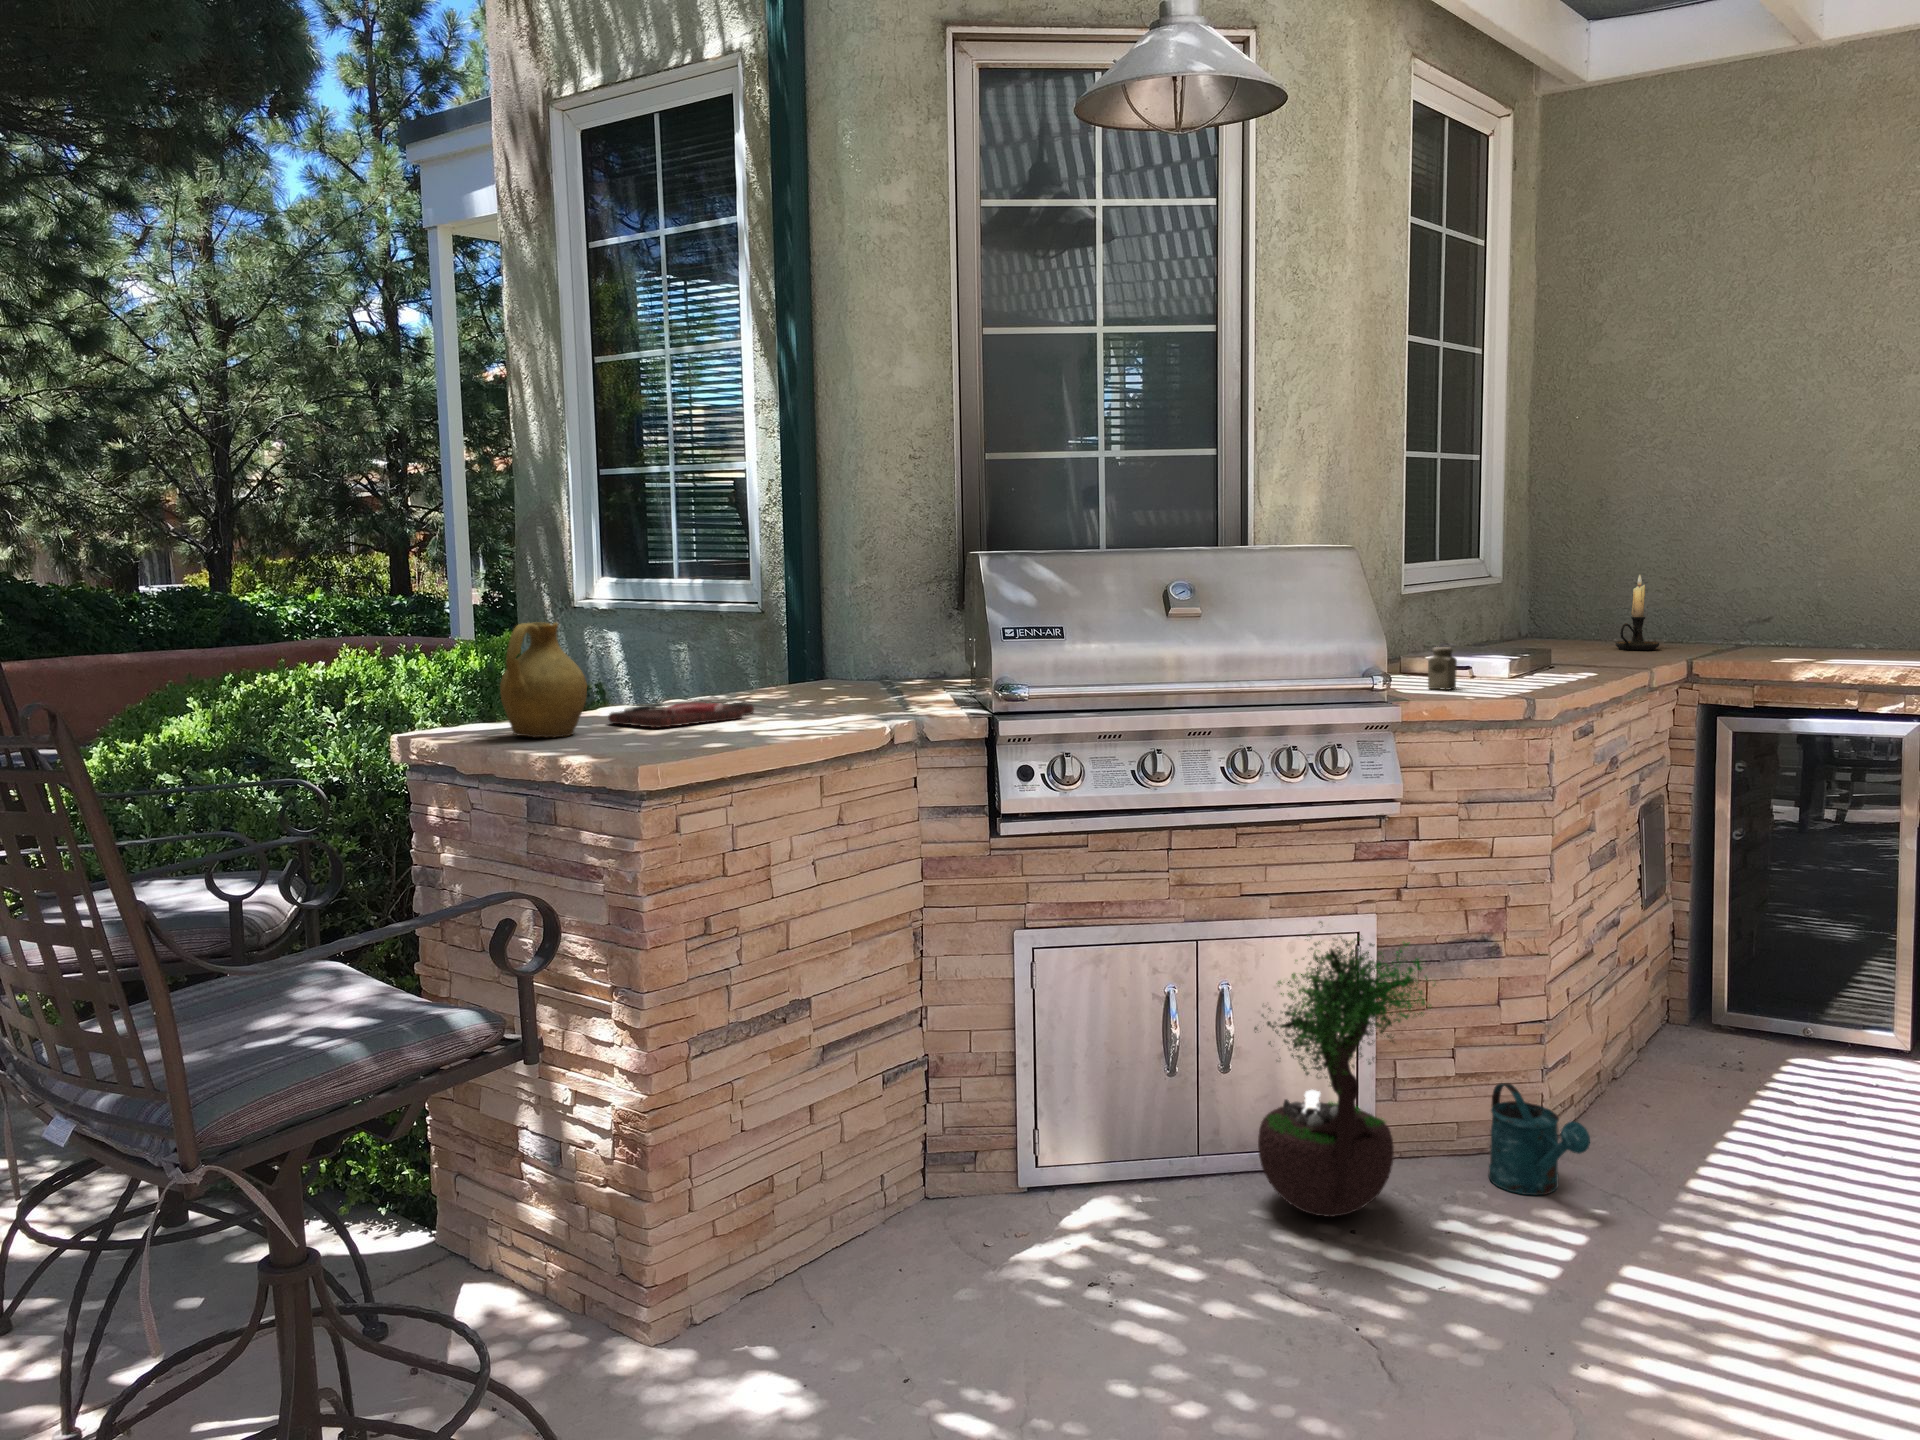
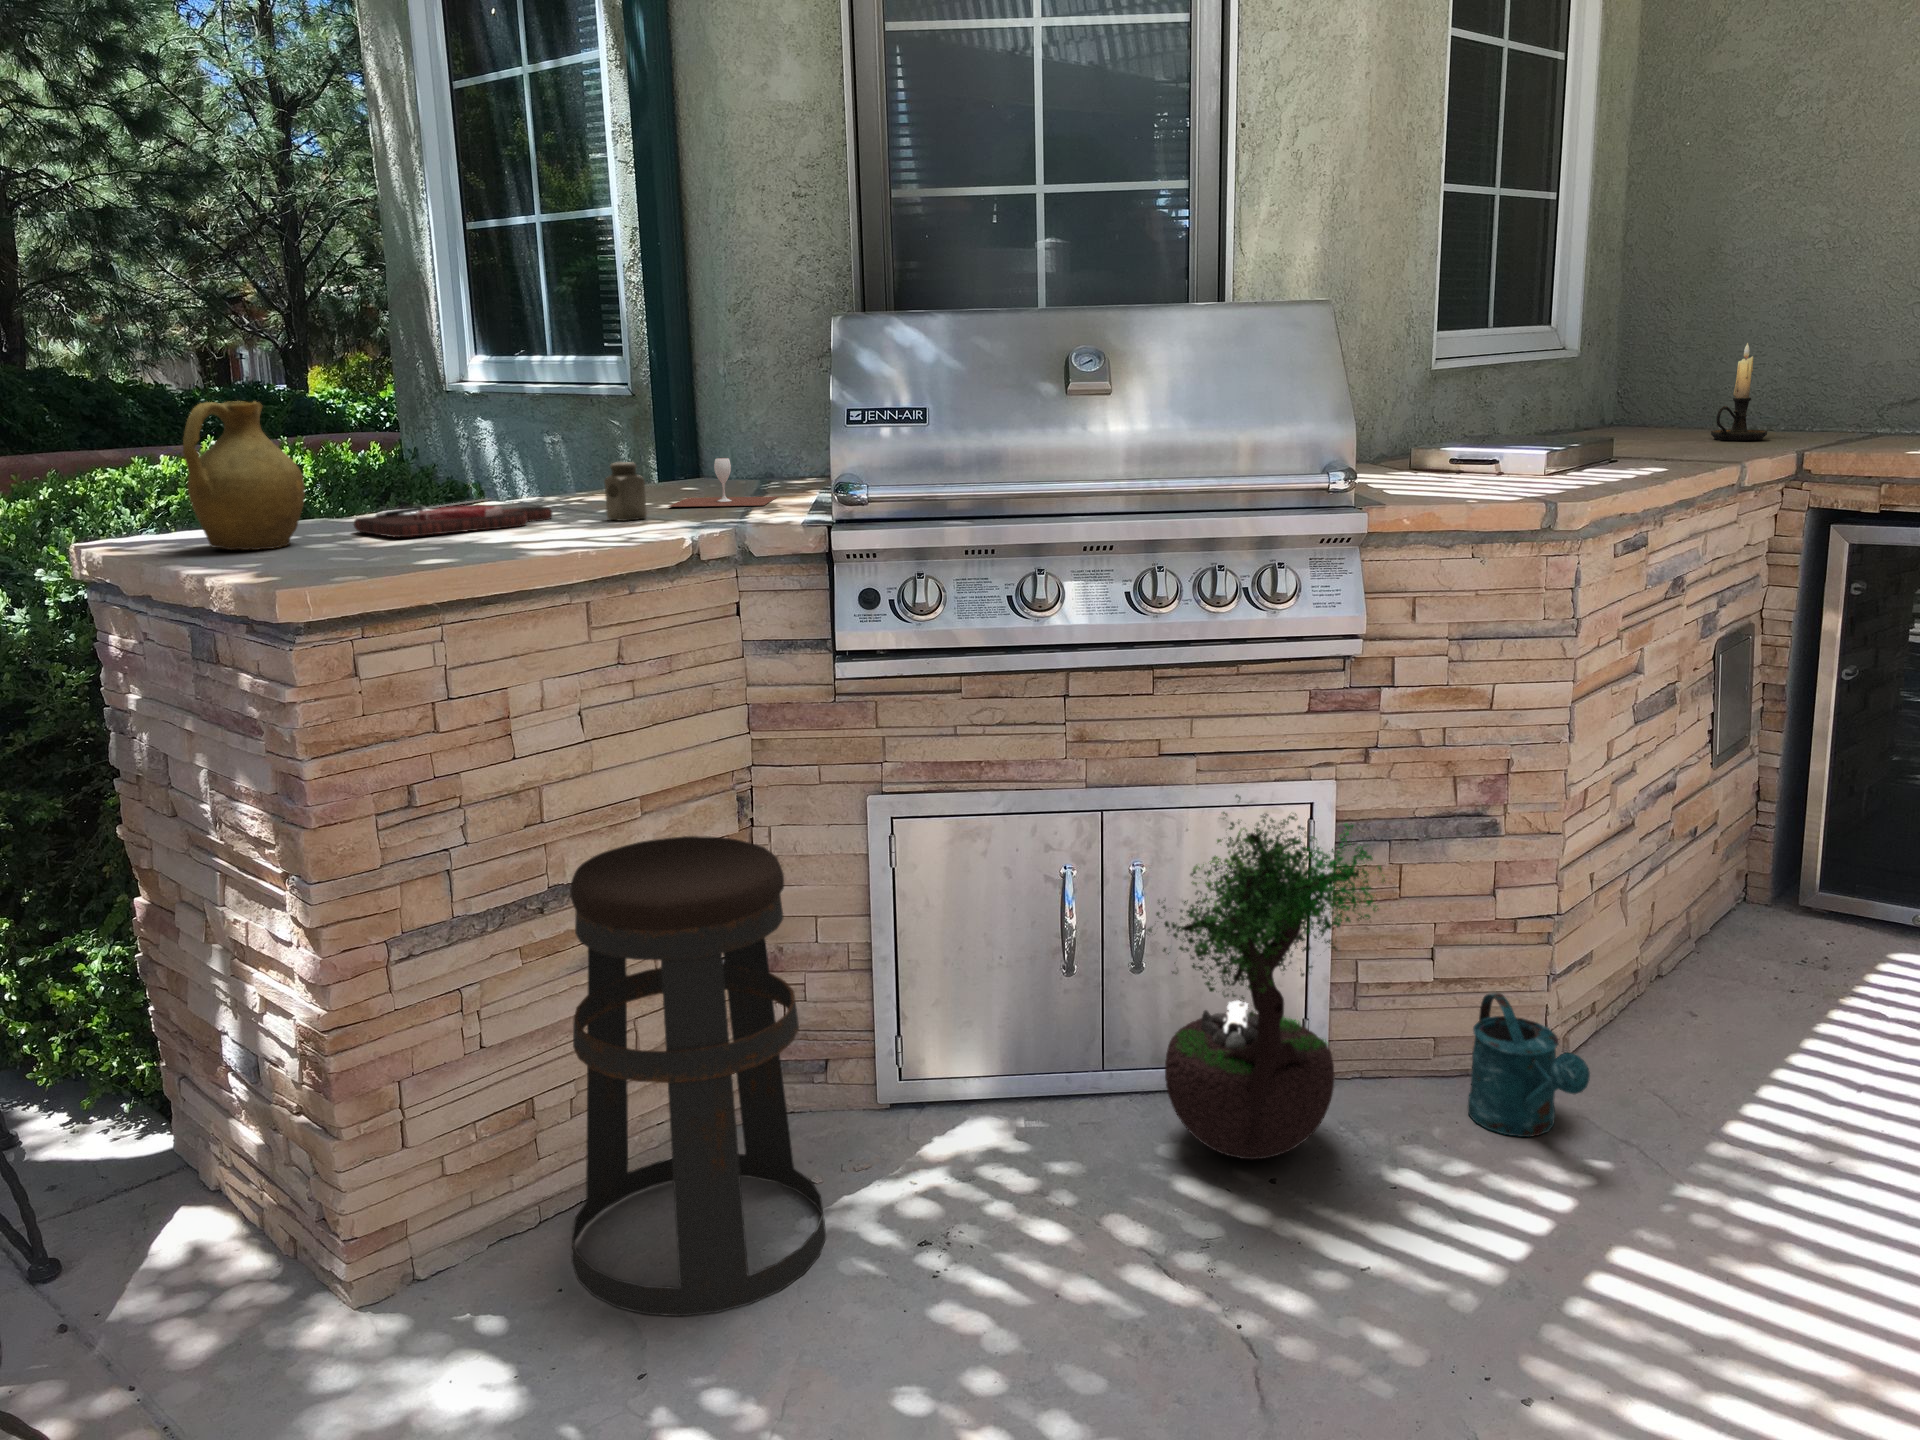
salt shaker: present [1428,647,1457,690] -> present [604,462,647,521]
wine glass: none [837,665,915,704] -> present [668,458,777,507]
bar stool: none [810,960,1012,1341] -> present [570,836,826,1316]

